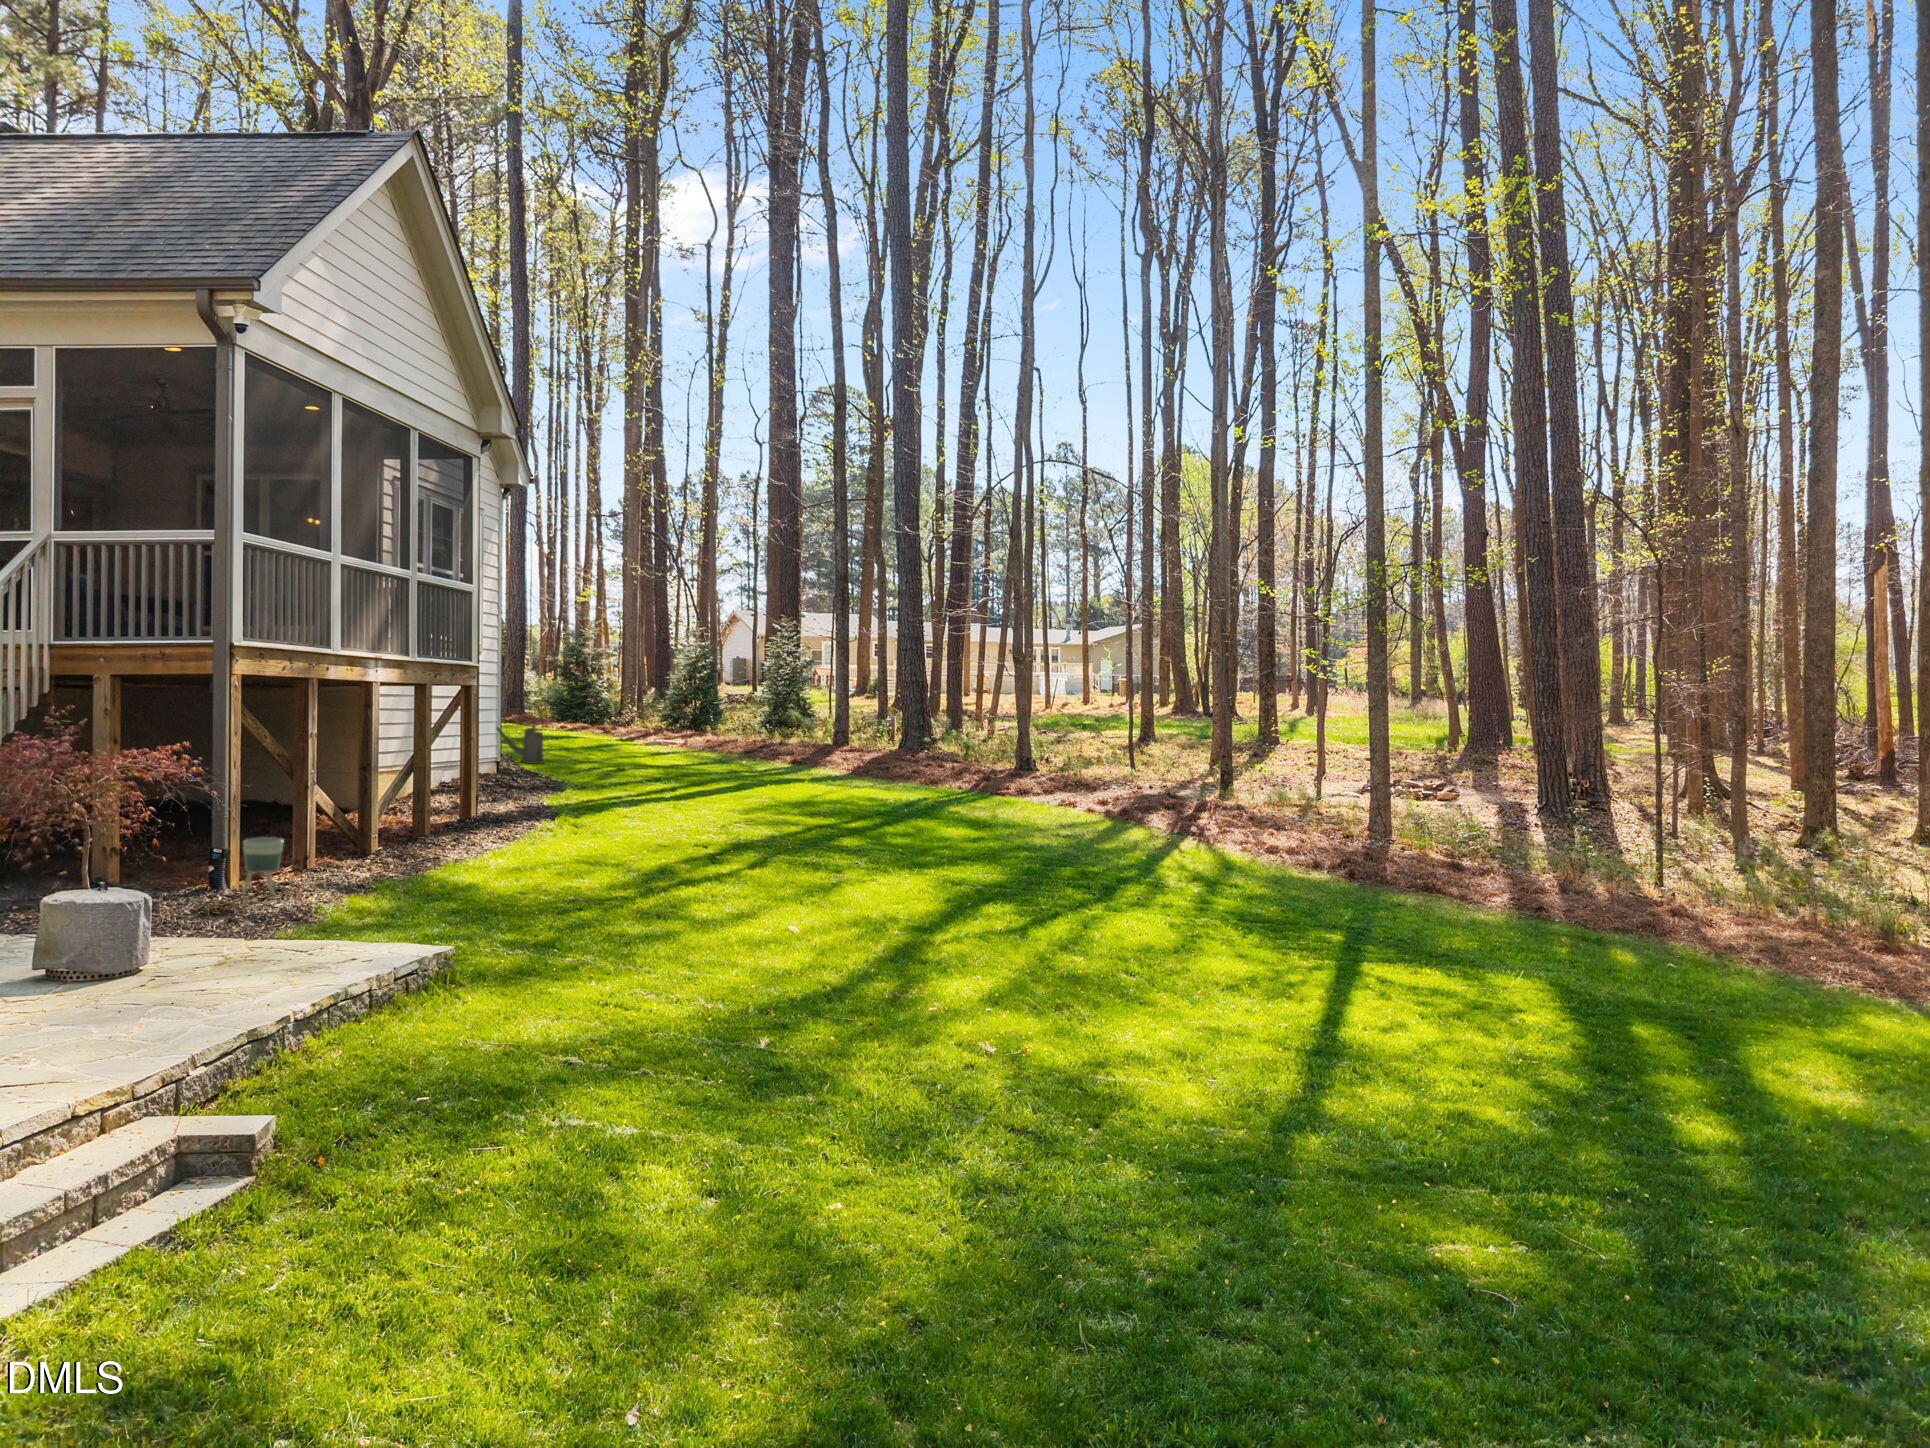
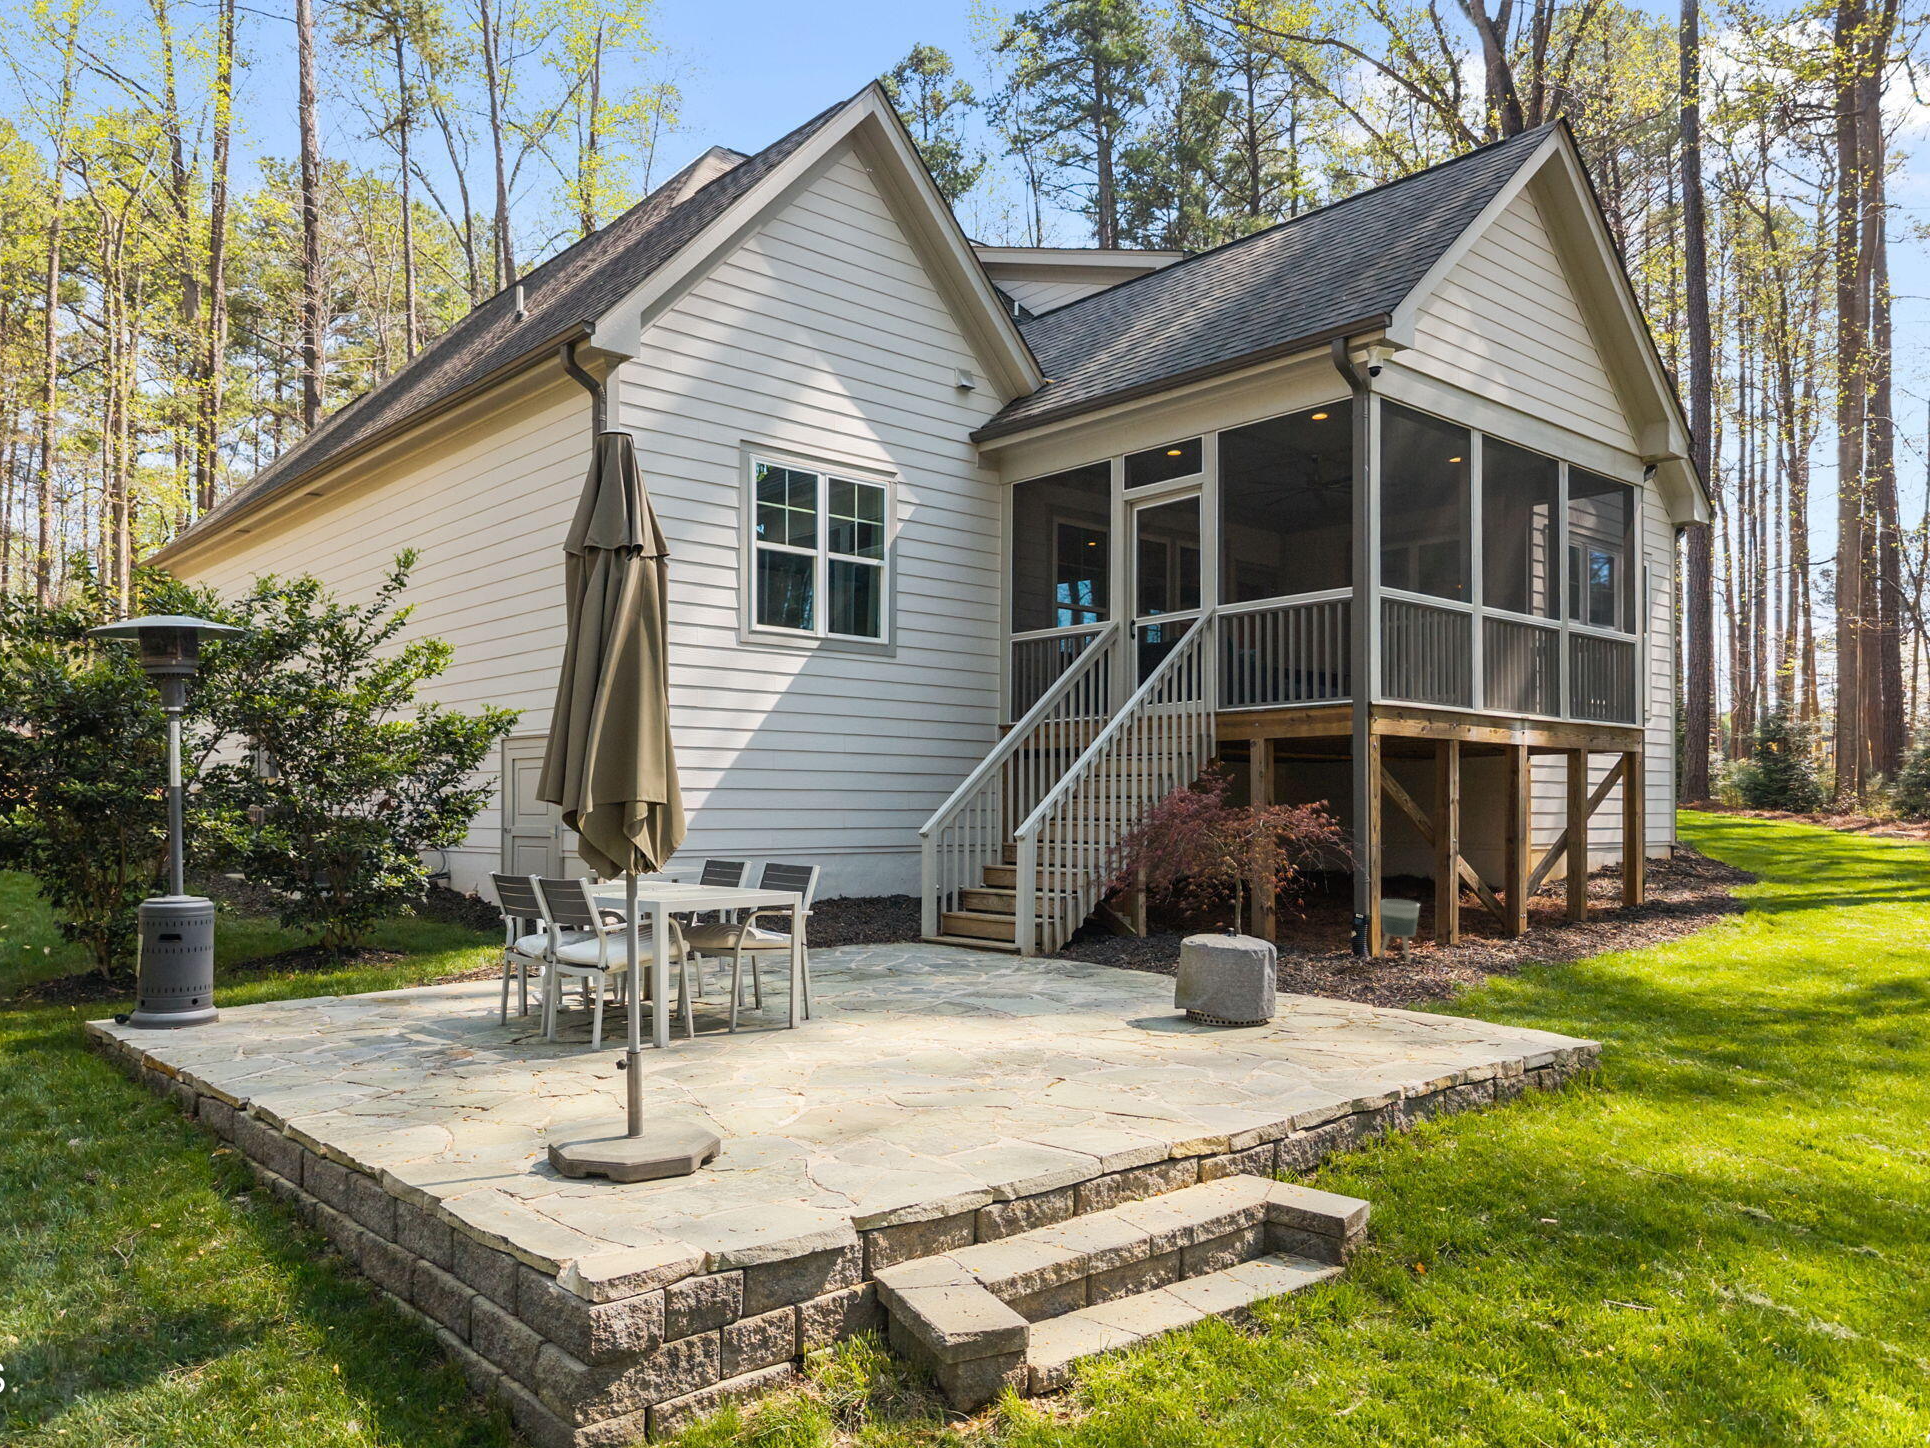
watering can: present [496,720,543,764] -> none [1670,802,1745,855]

